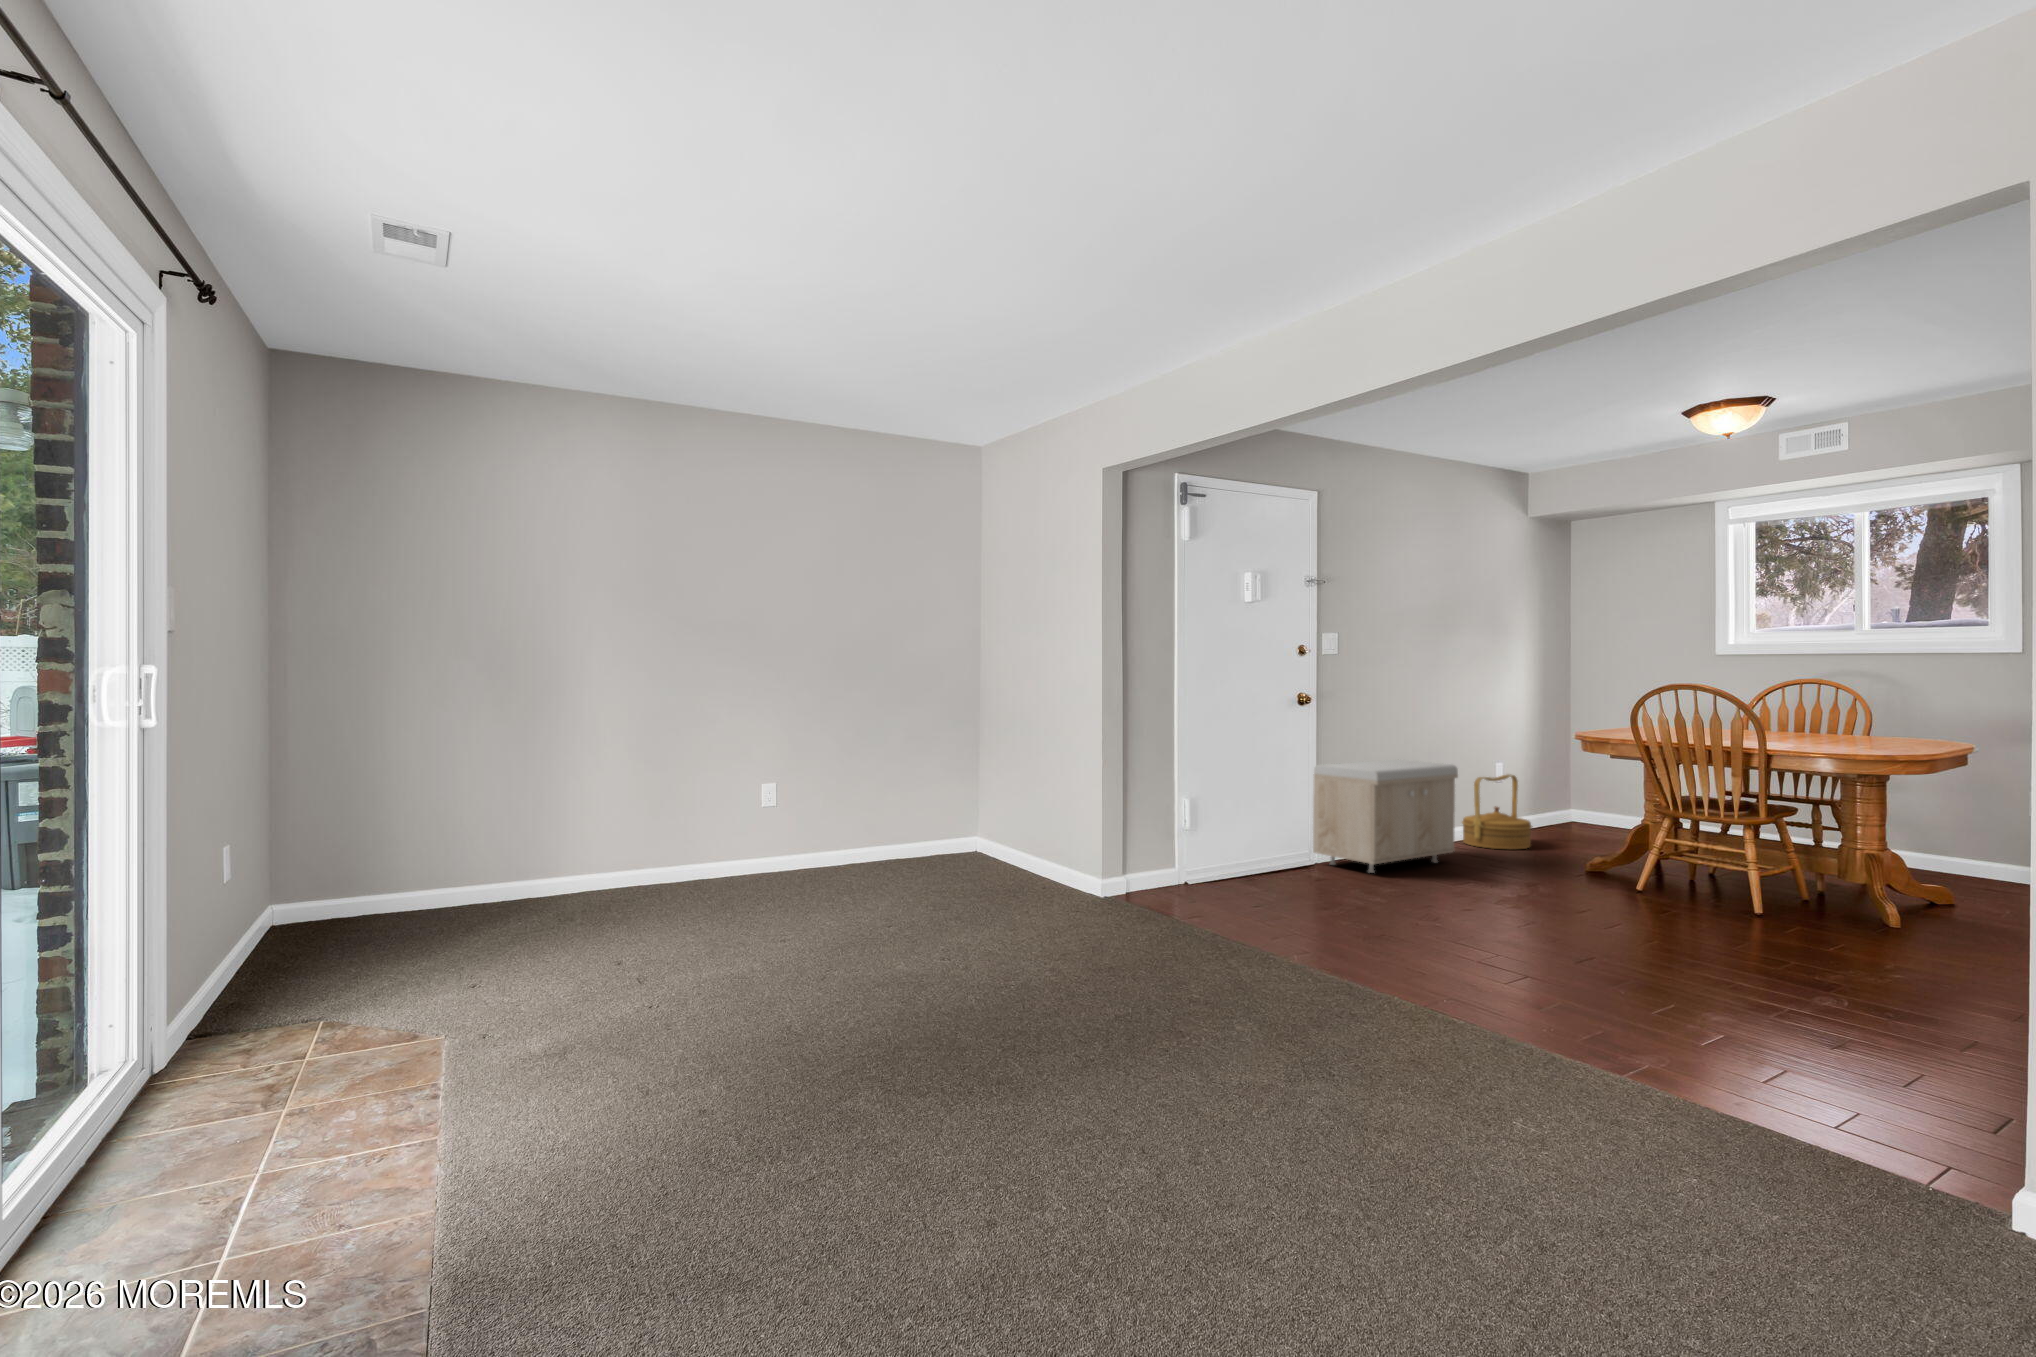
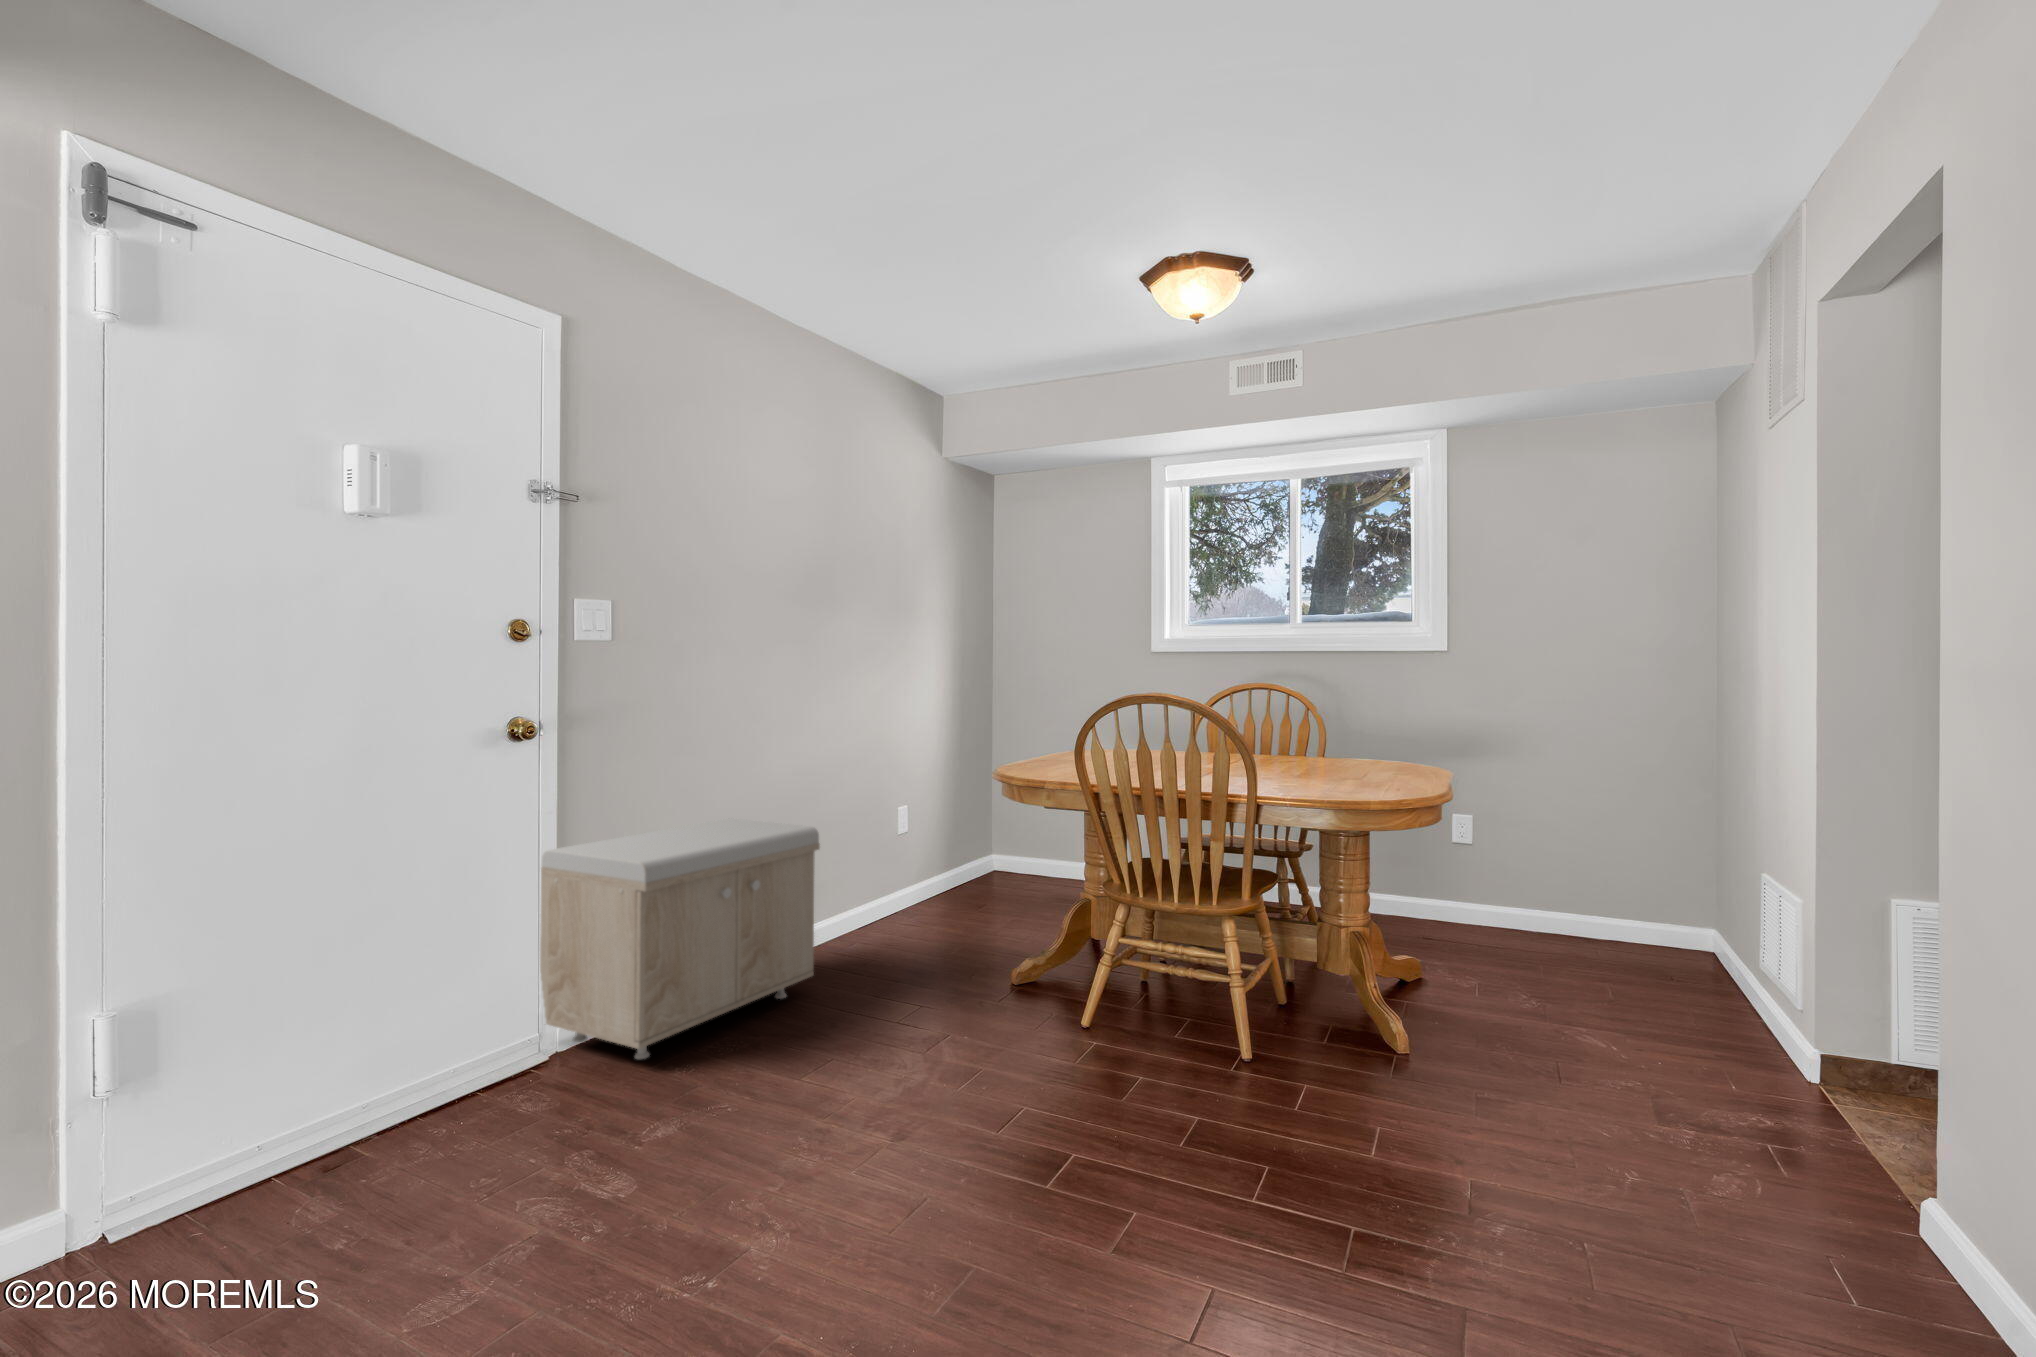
woven basket: present [1462,774,1532,850] -> none [844,822,942,944]

